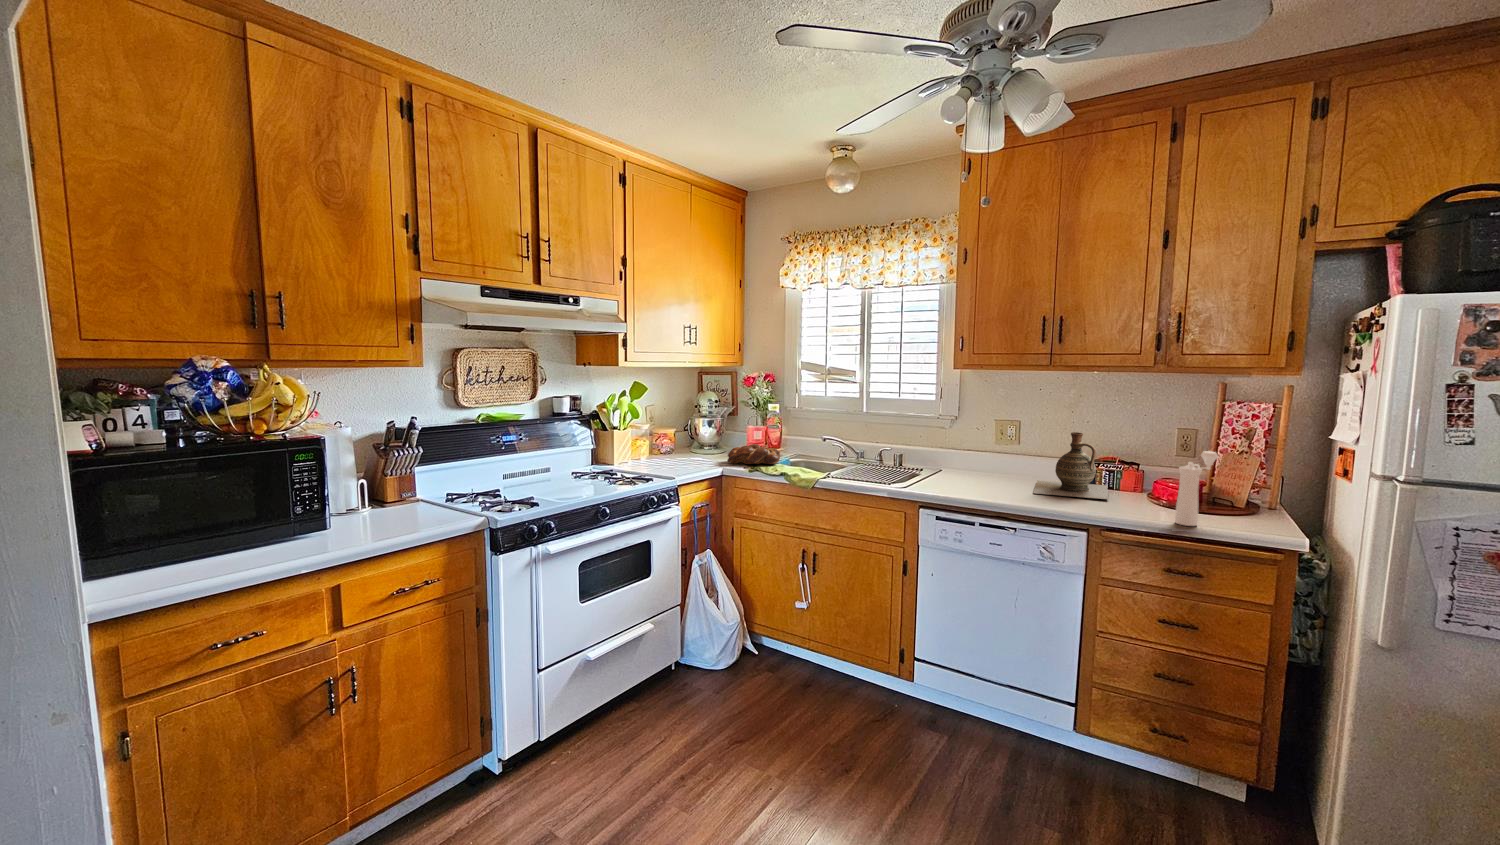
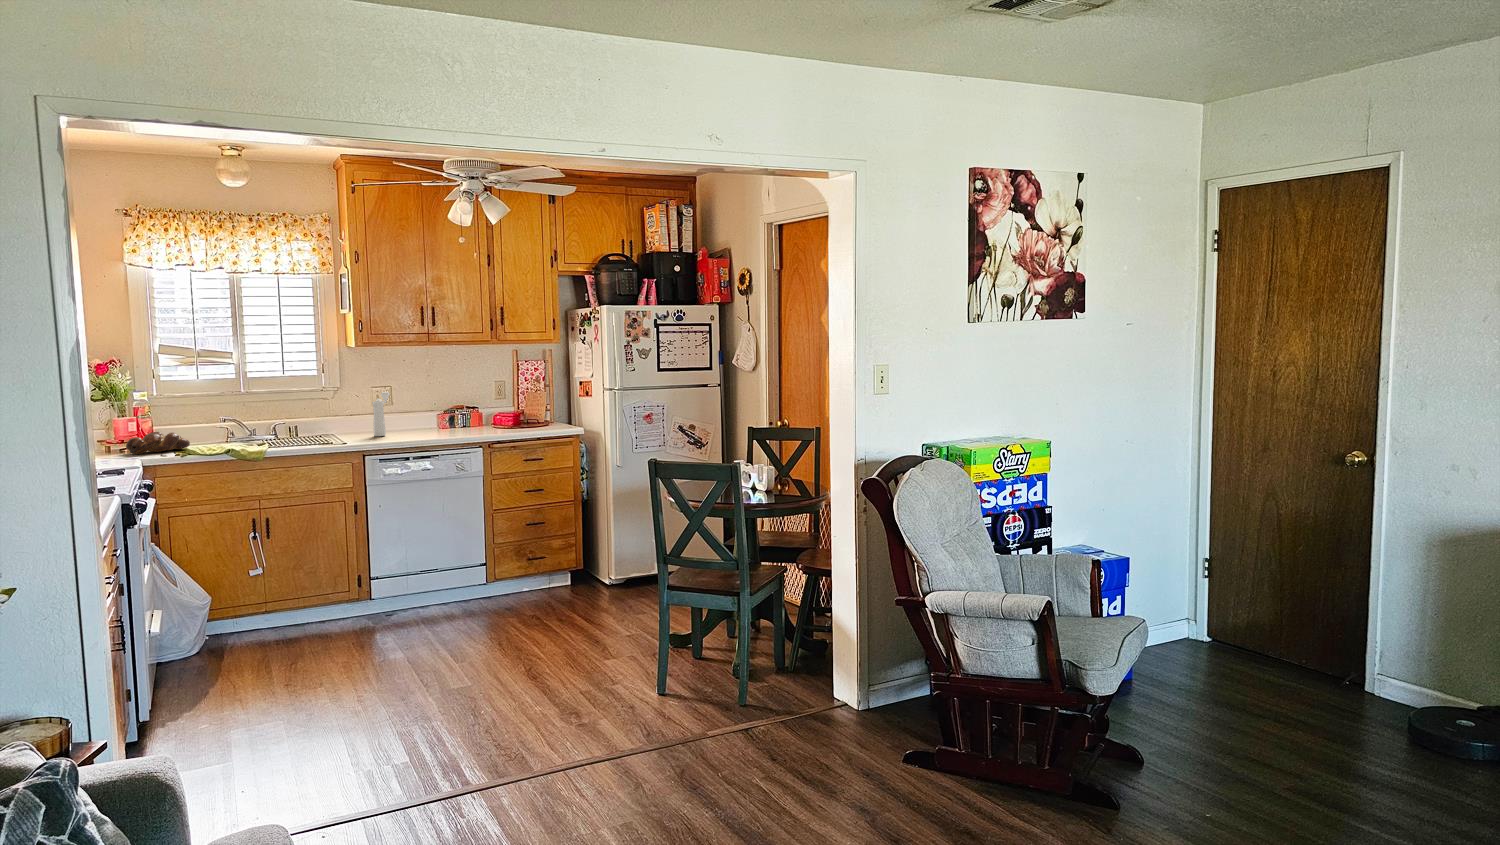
ceramic jug: present [1033,432,1109,499] -> none [418,388,477,434]
pepper mill: present [1175,451,1218,526] -> present [372,392,390,436]

